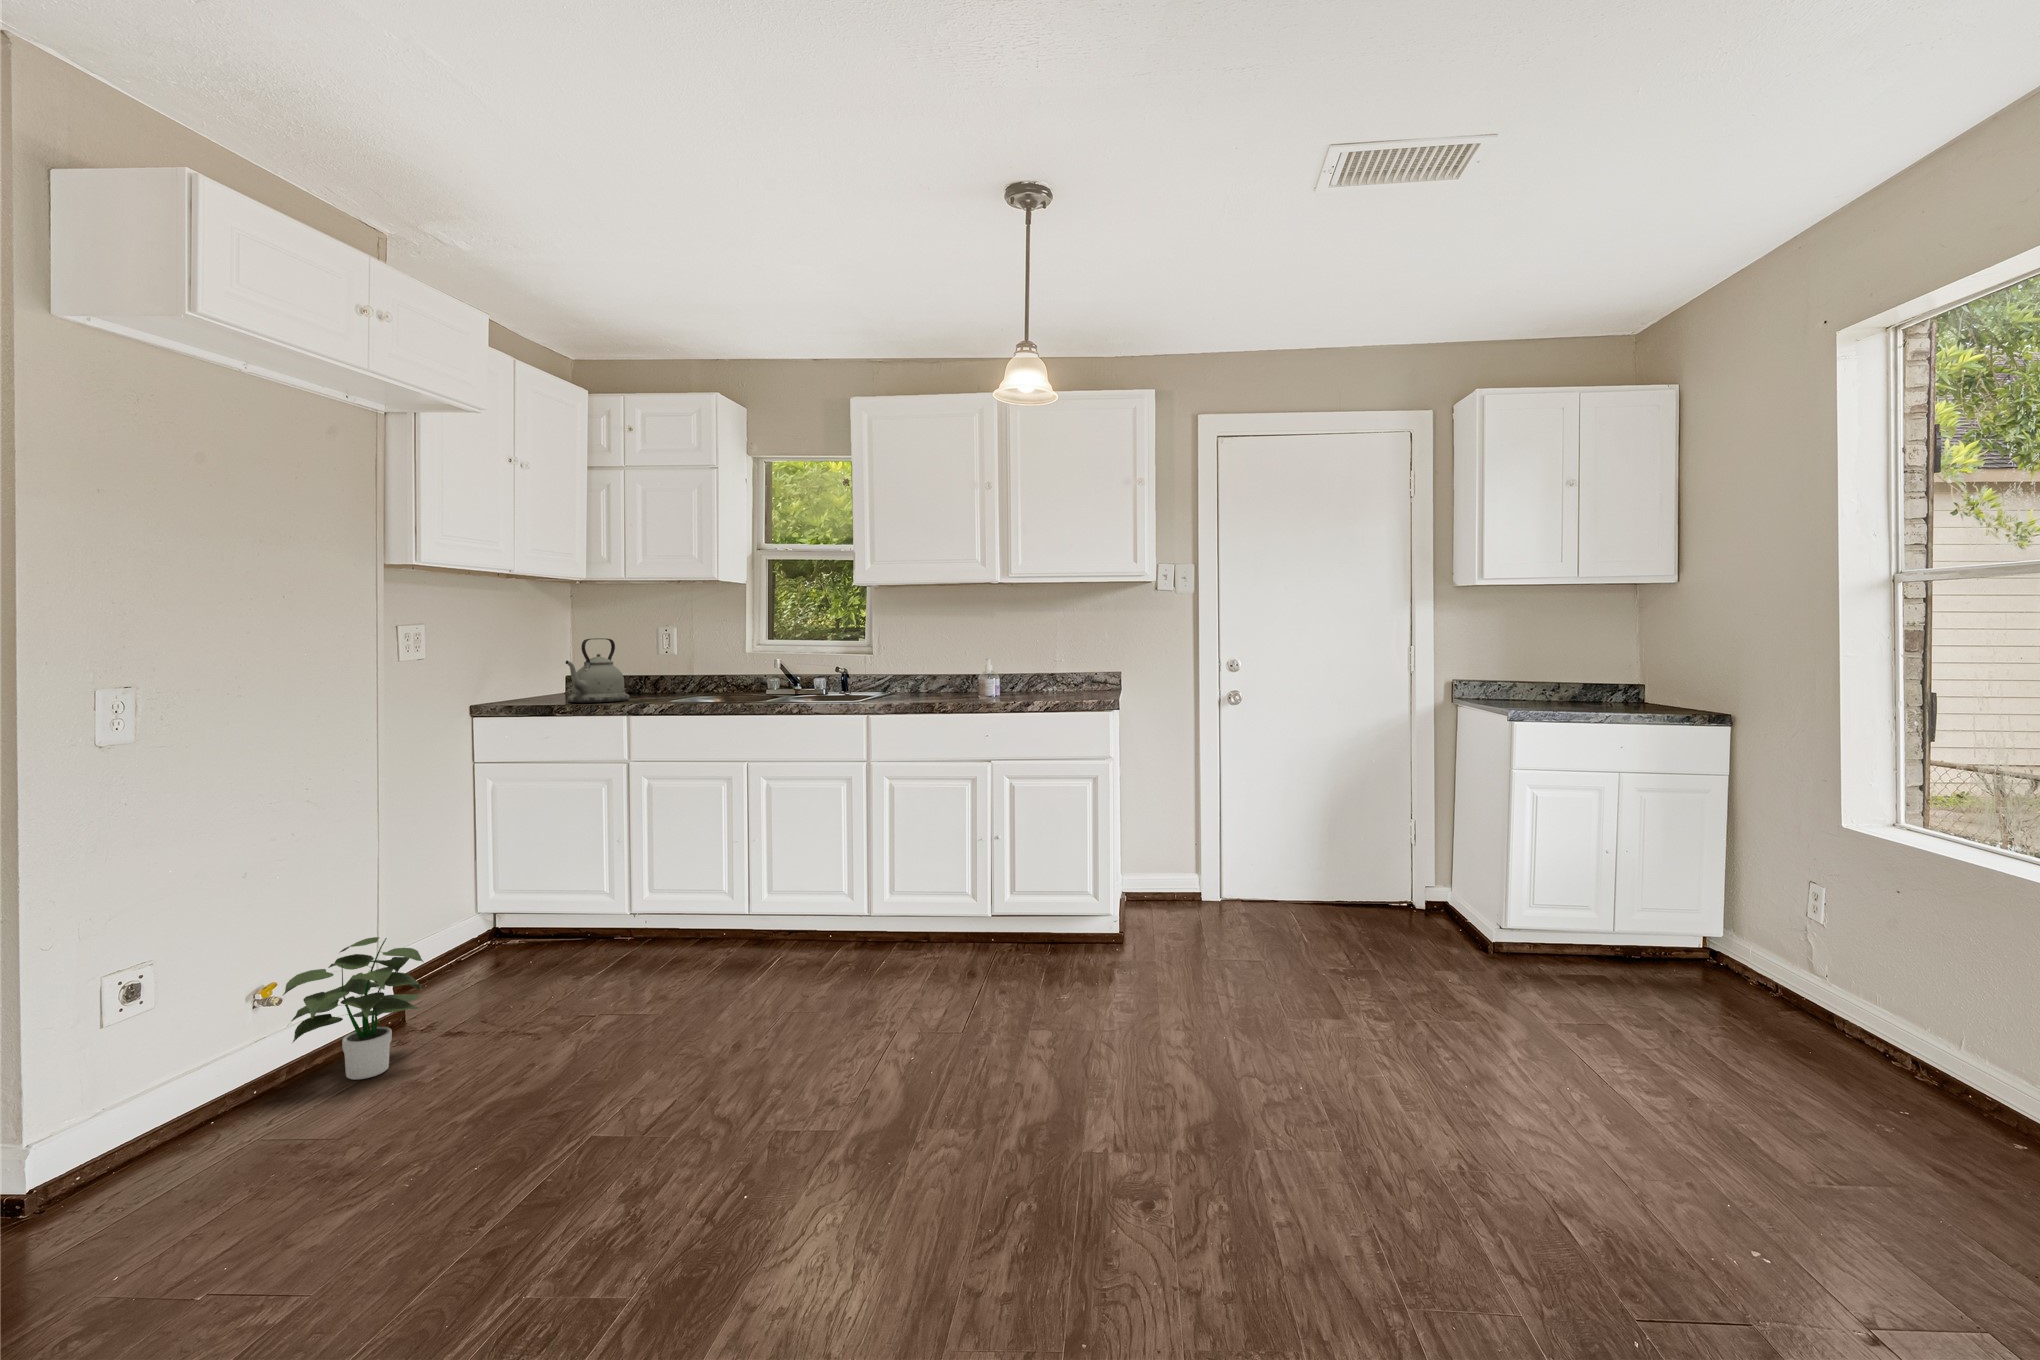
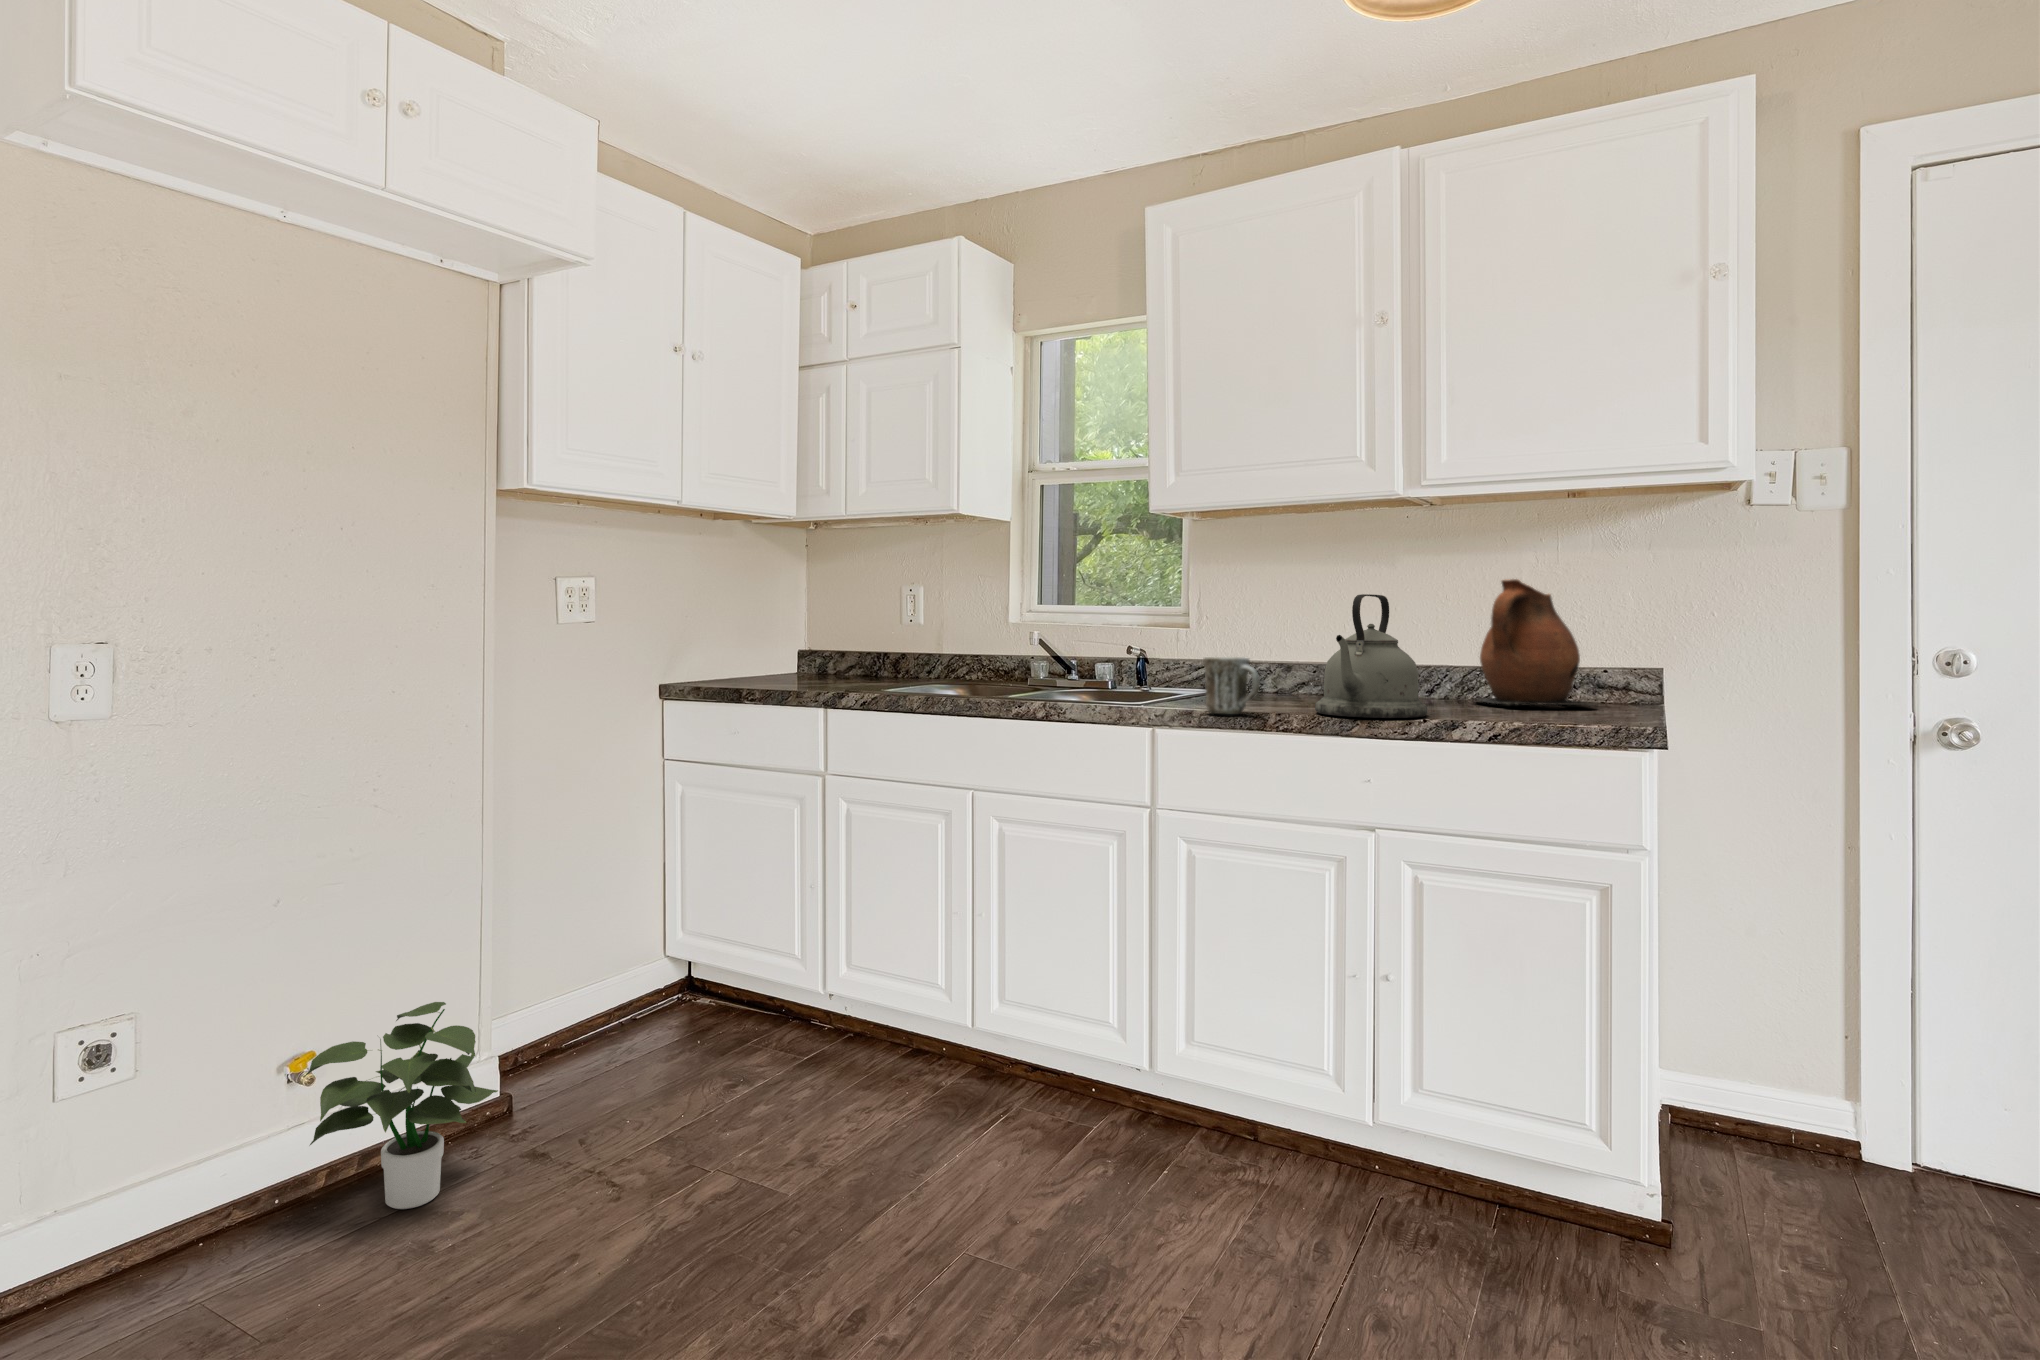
ceramic pitcher: none [1032,627,1094,694] -> present [1476,579,1594,706]
kettle: present [566,638,629,703] -> present [1315,594,1428,718]
mug: none [897,673,929,705] -> present [1204,657,1260,714]

